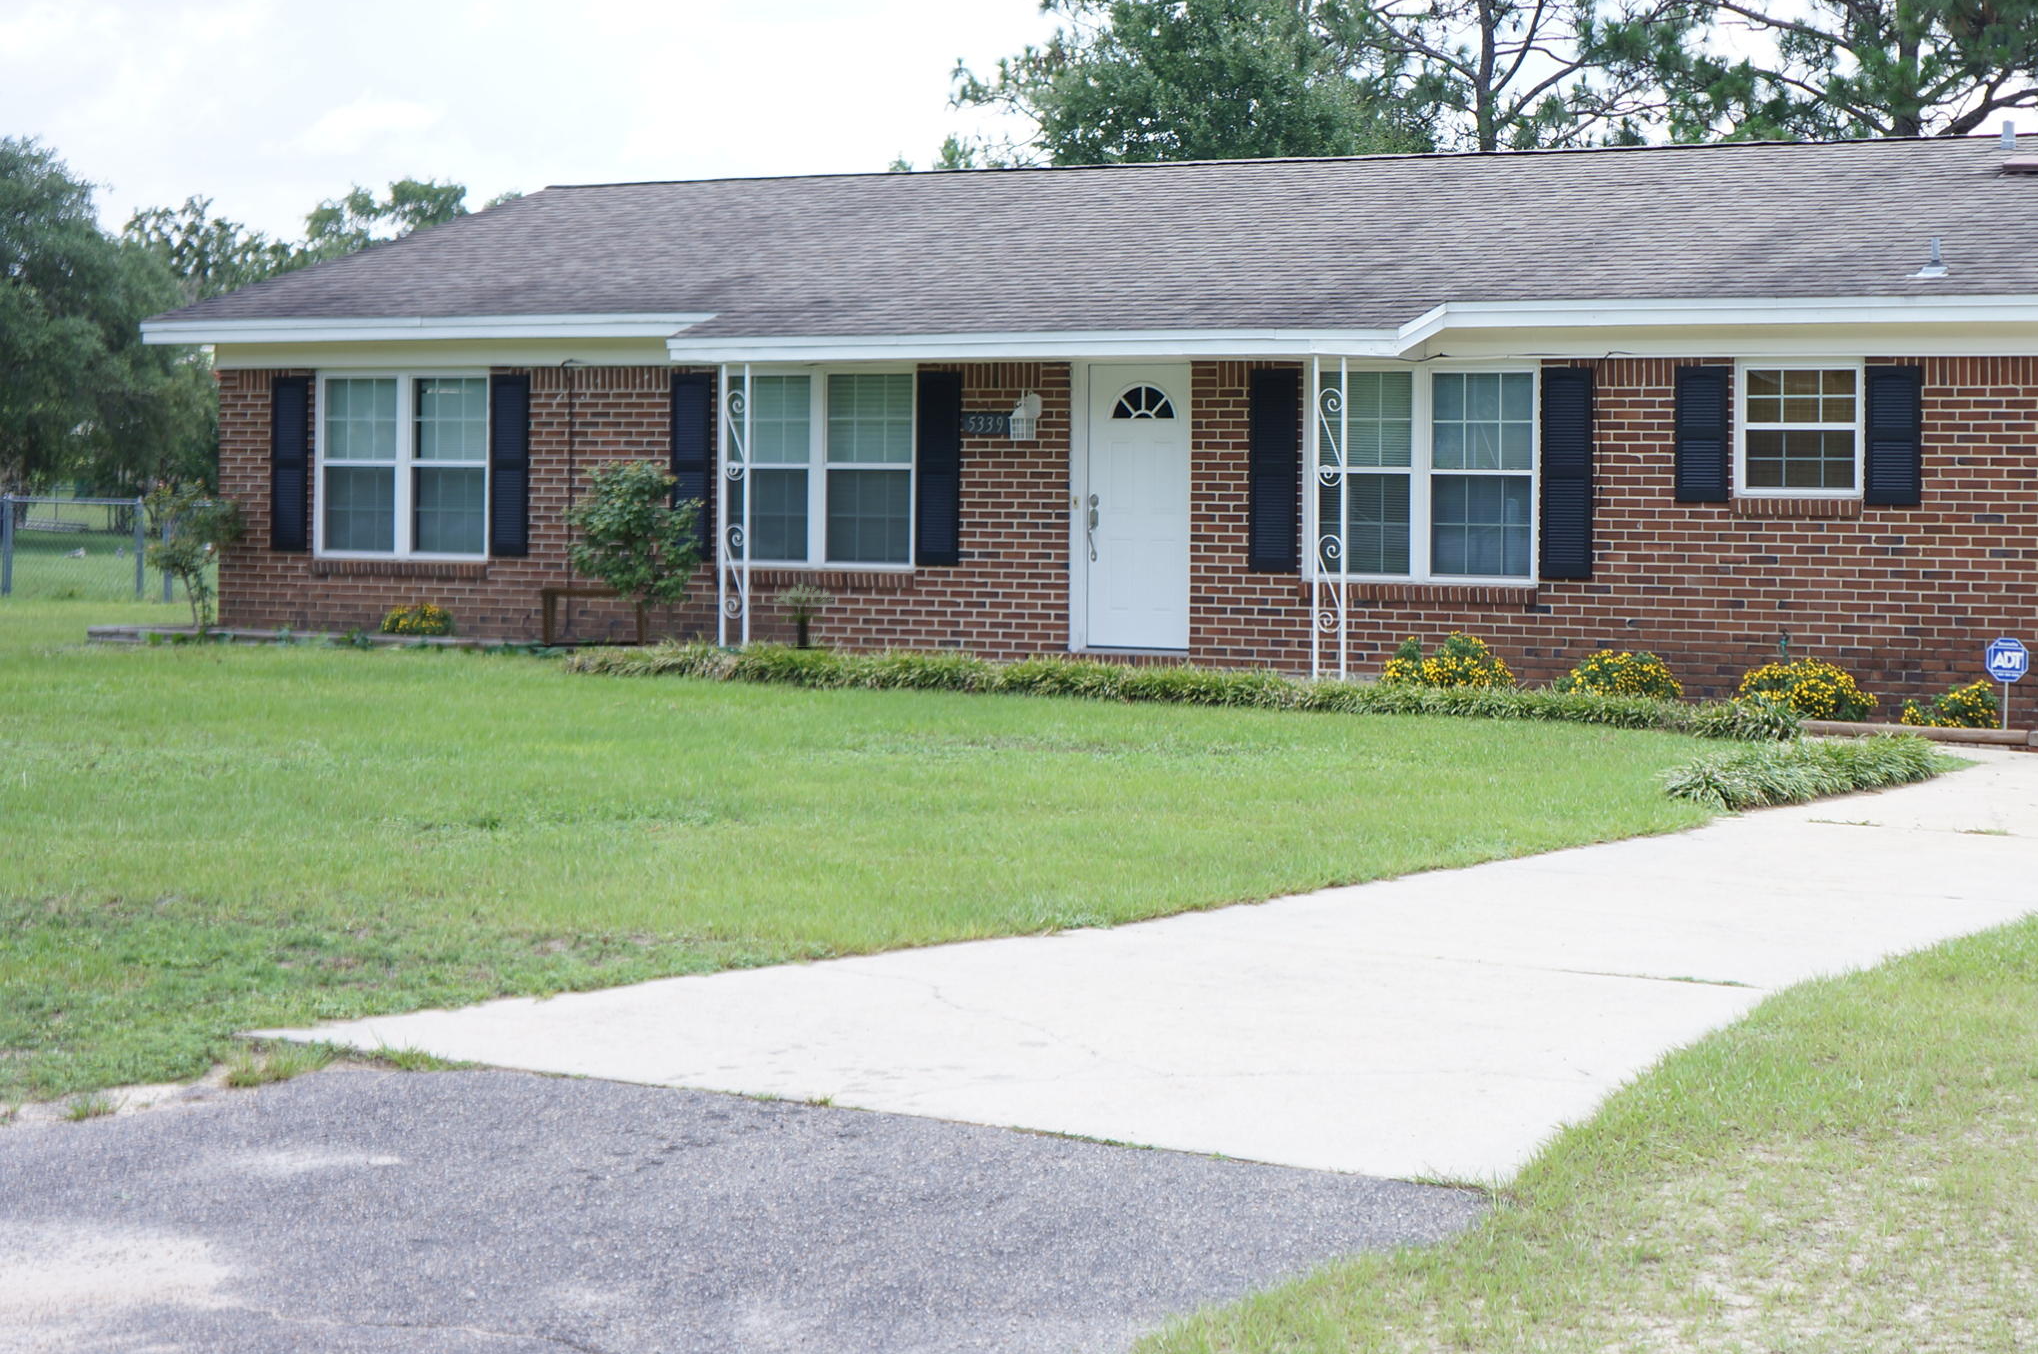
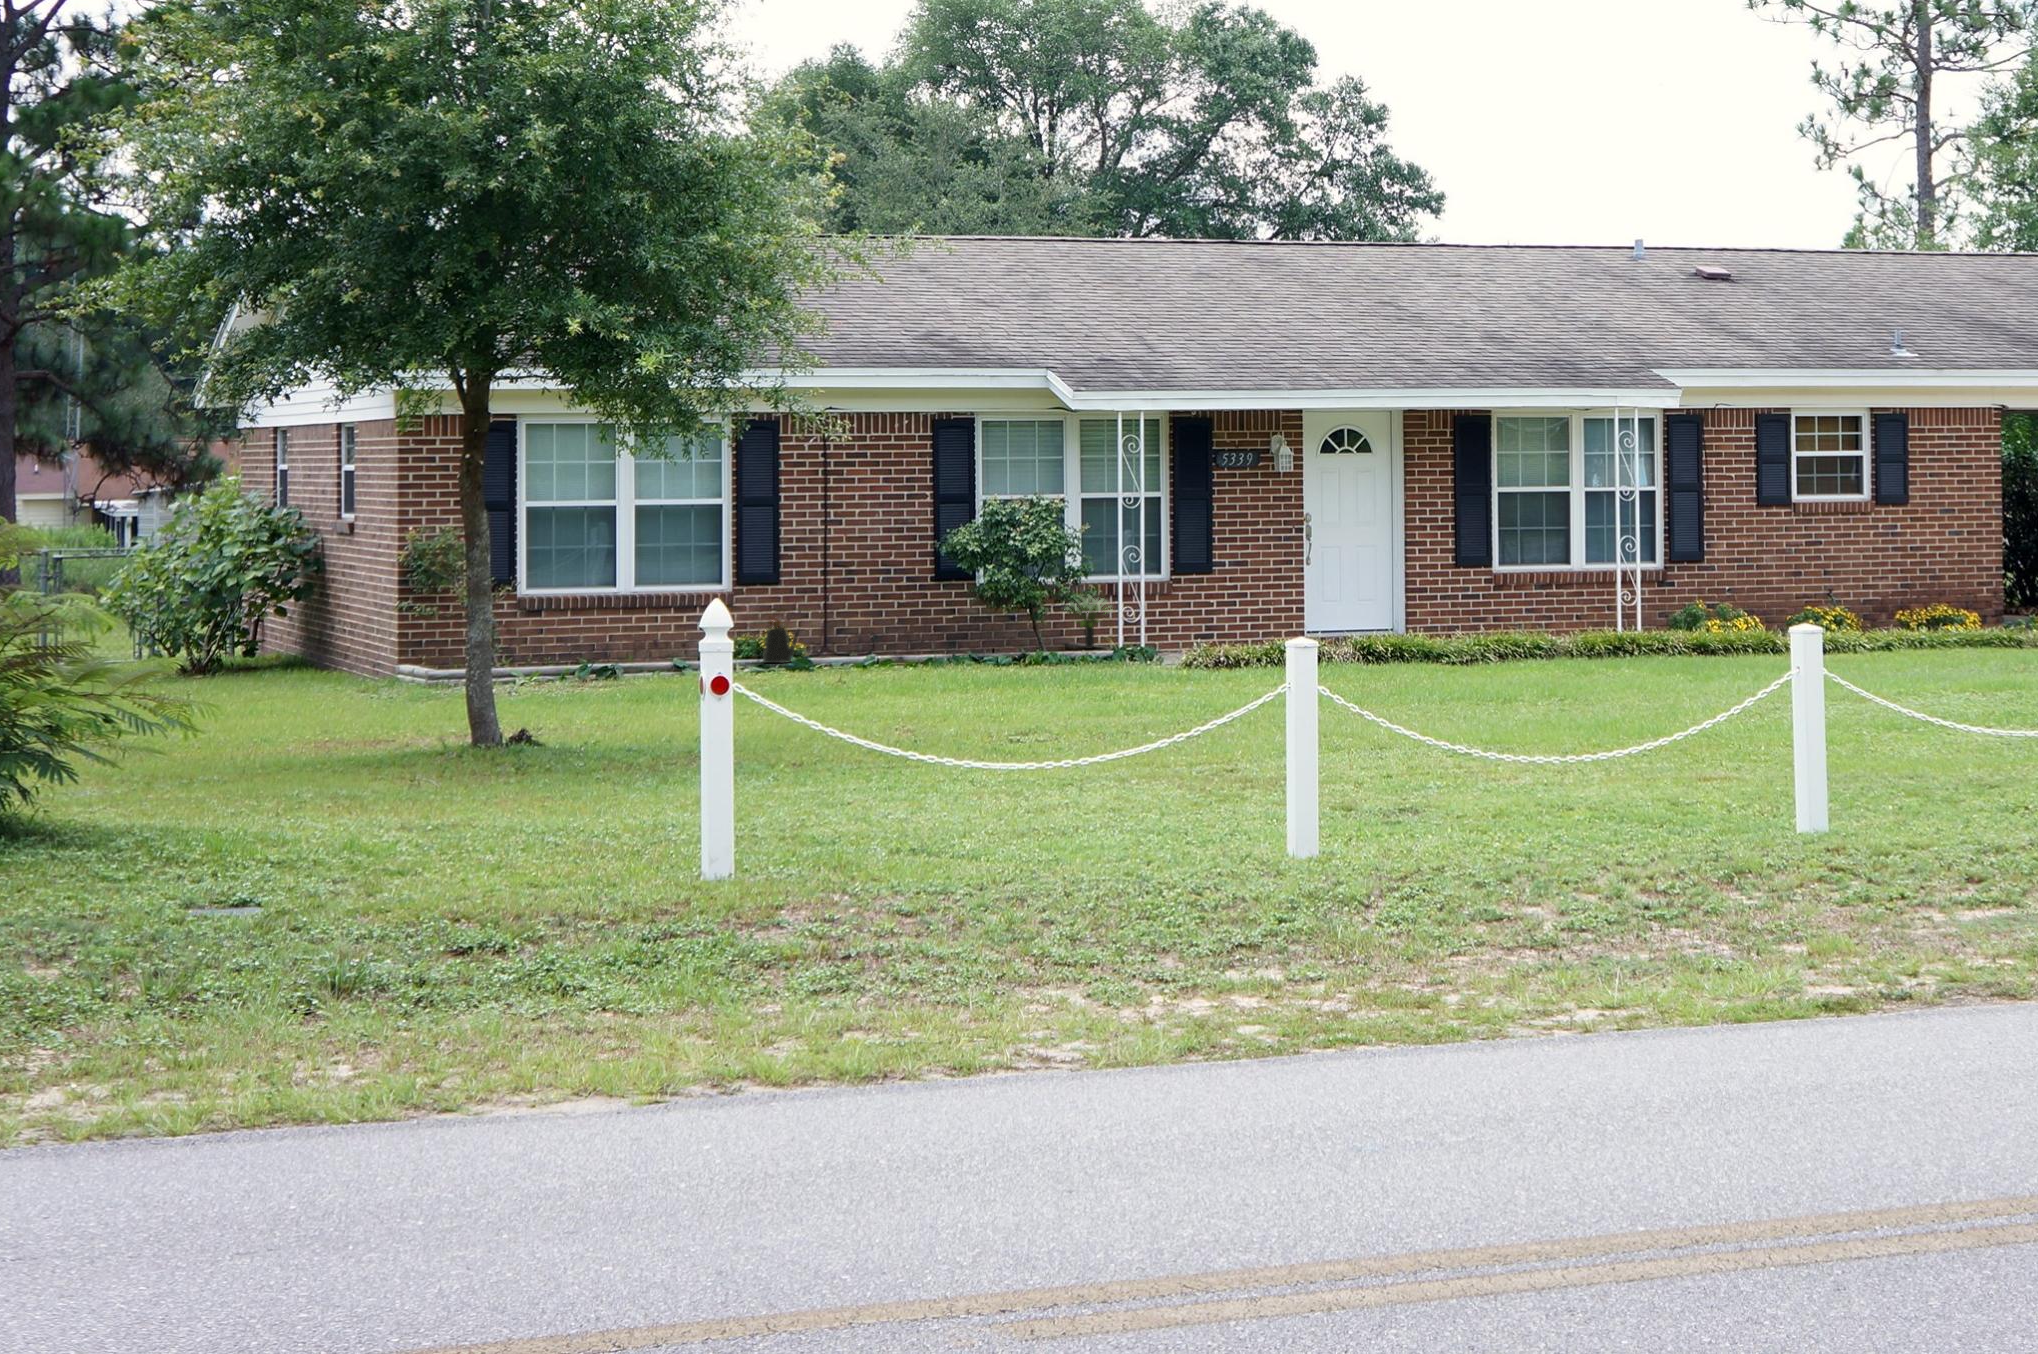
watering can: none [469,584,504,641] -> present [760,618,799,663]
bench: present [540,587,650,645] -> none [853,605,951,661]

